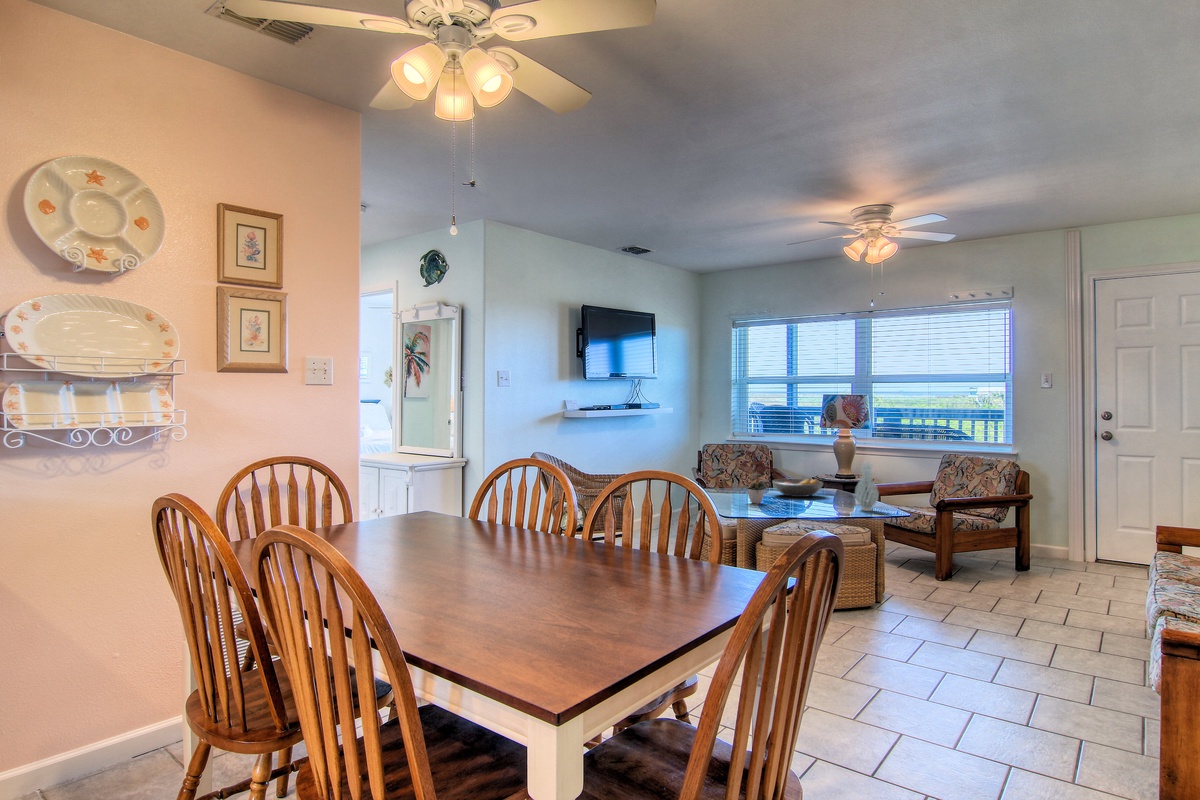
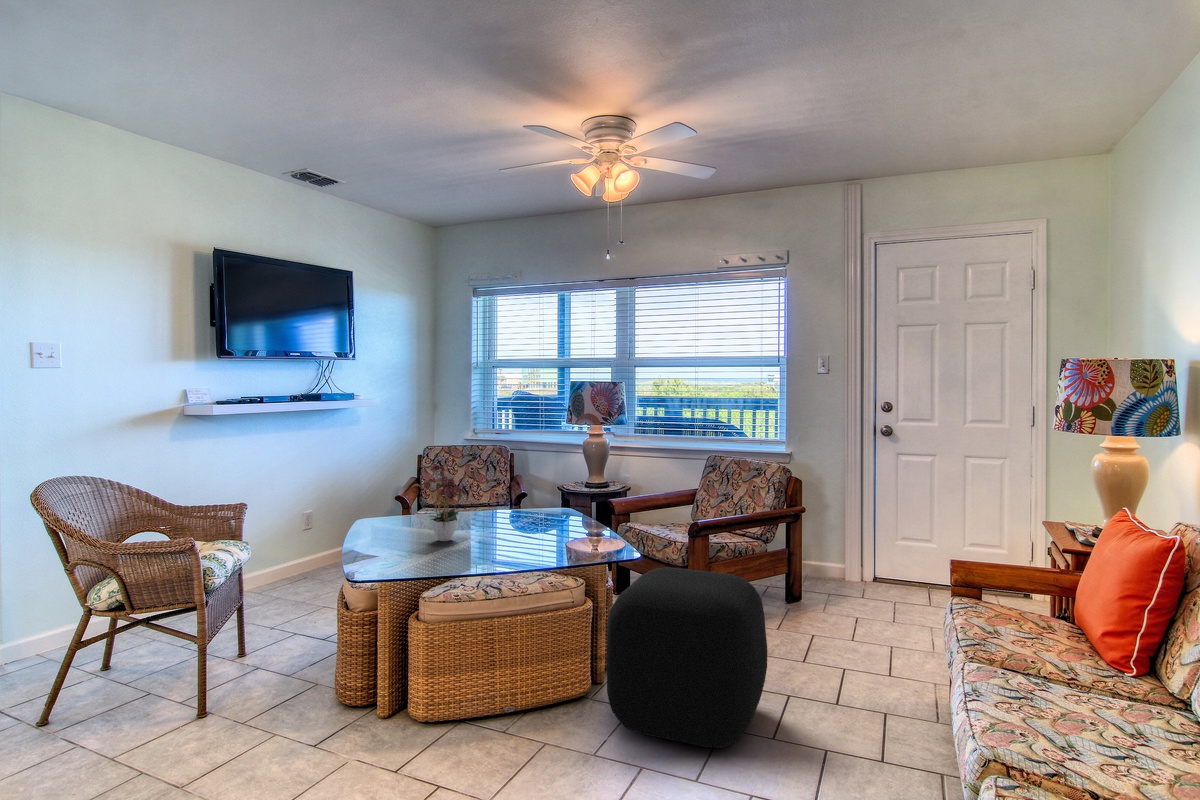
vase: present [855,463,879,511] -> none [573,480,604,550]
fruit bowl: present [772,478,823,497] -> none [485,496,553,523]
ottoman: none [894,522,1015,638] -> present [607,567,767,748]

